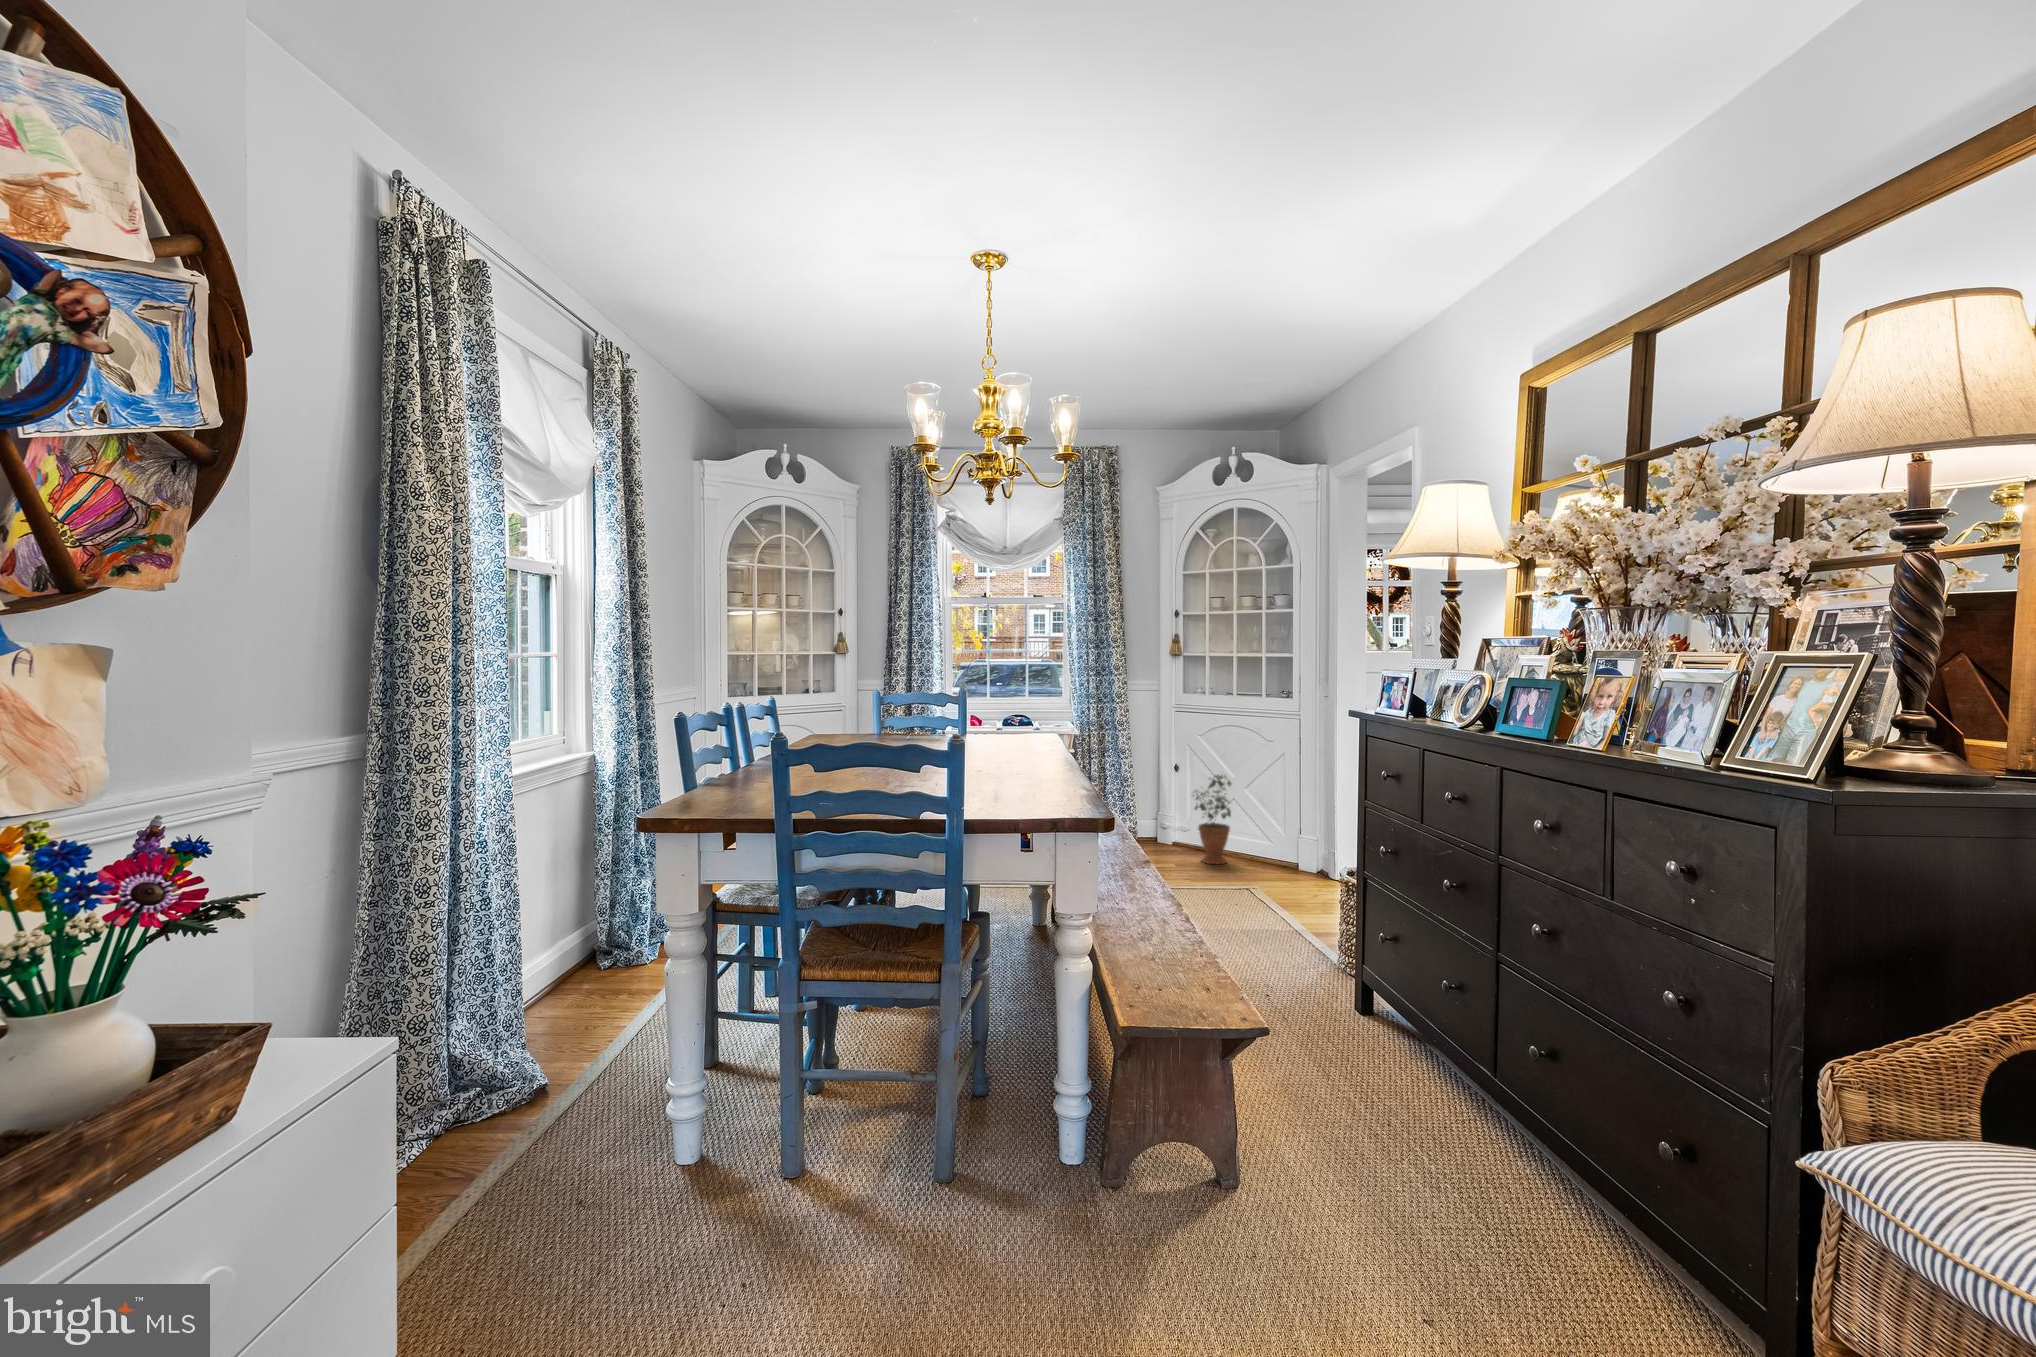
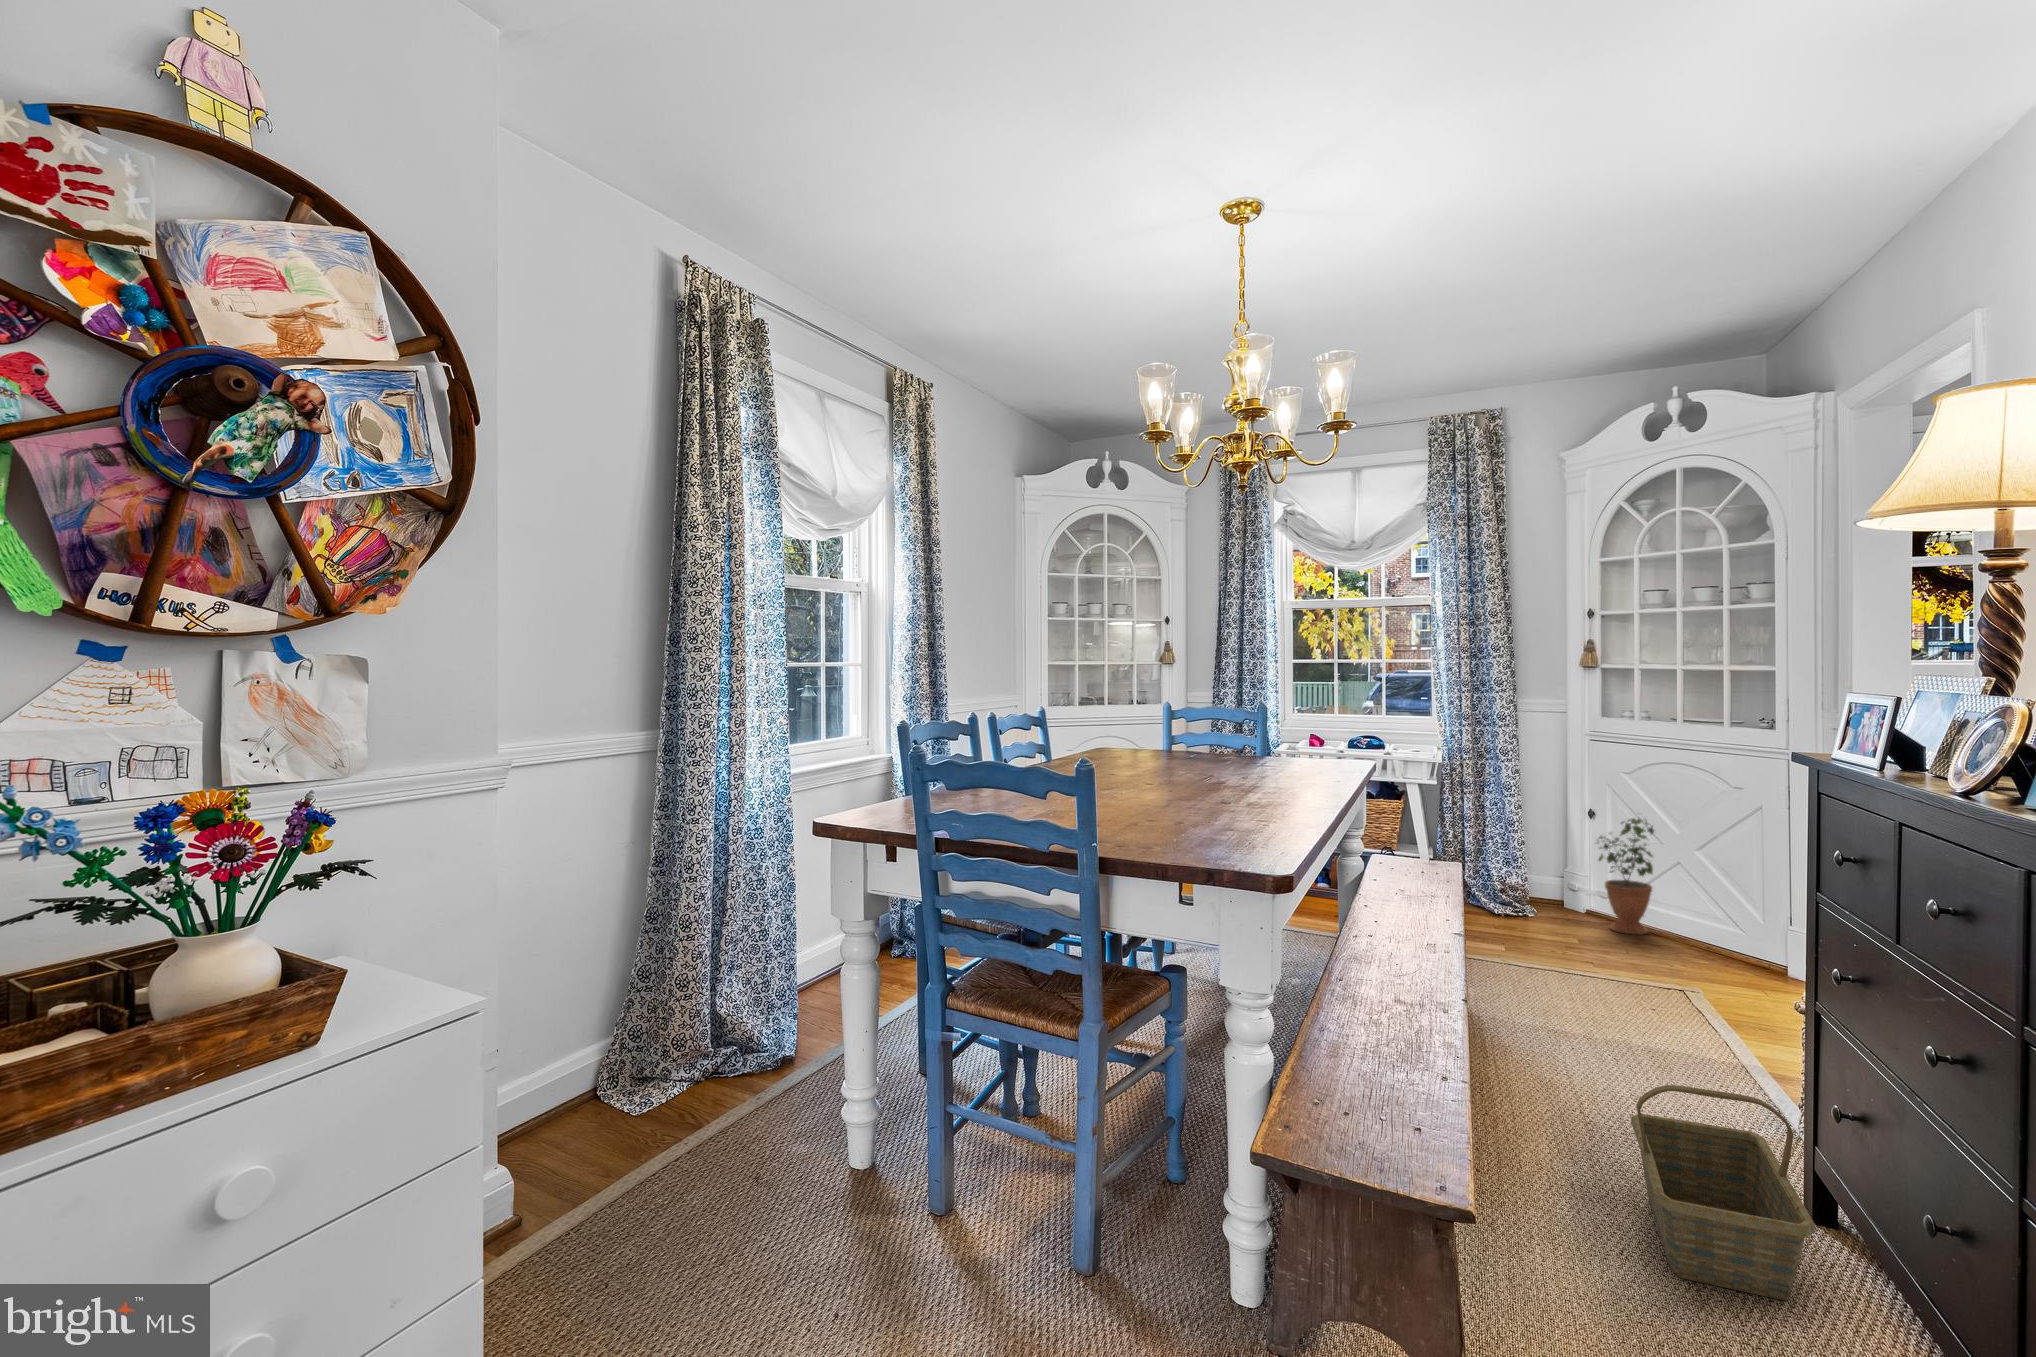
basket: none [1305,970,1442,1109] -> present [1631,1085,1815,1301]

